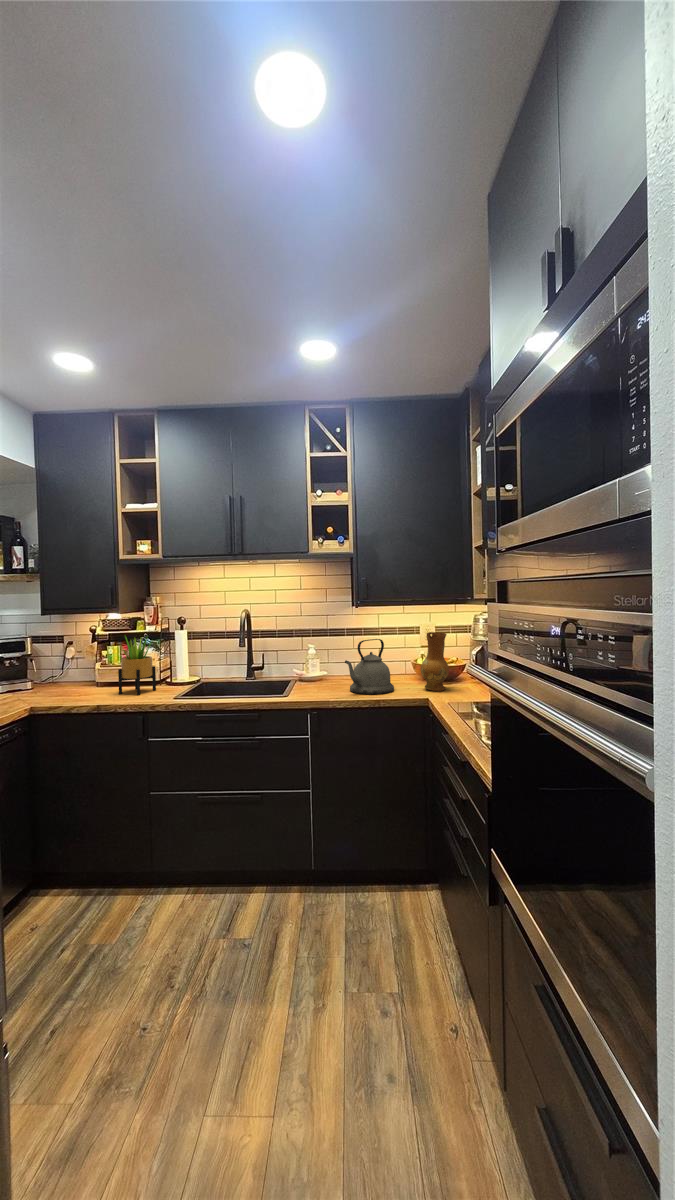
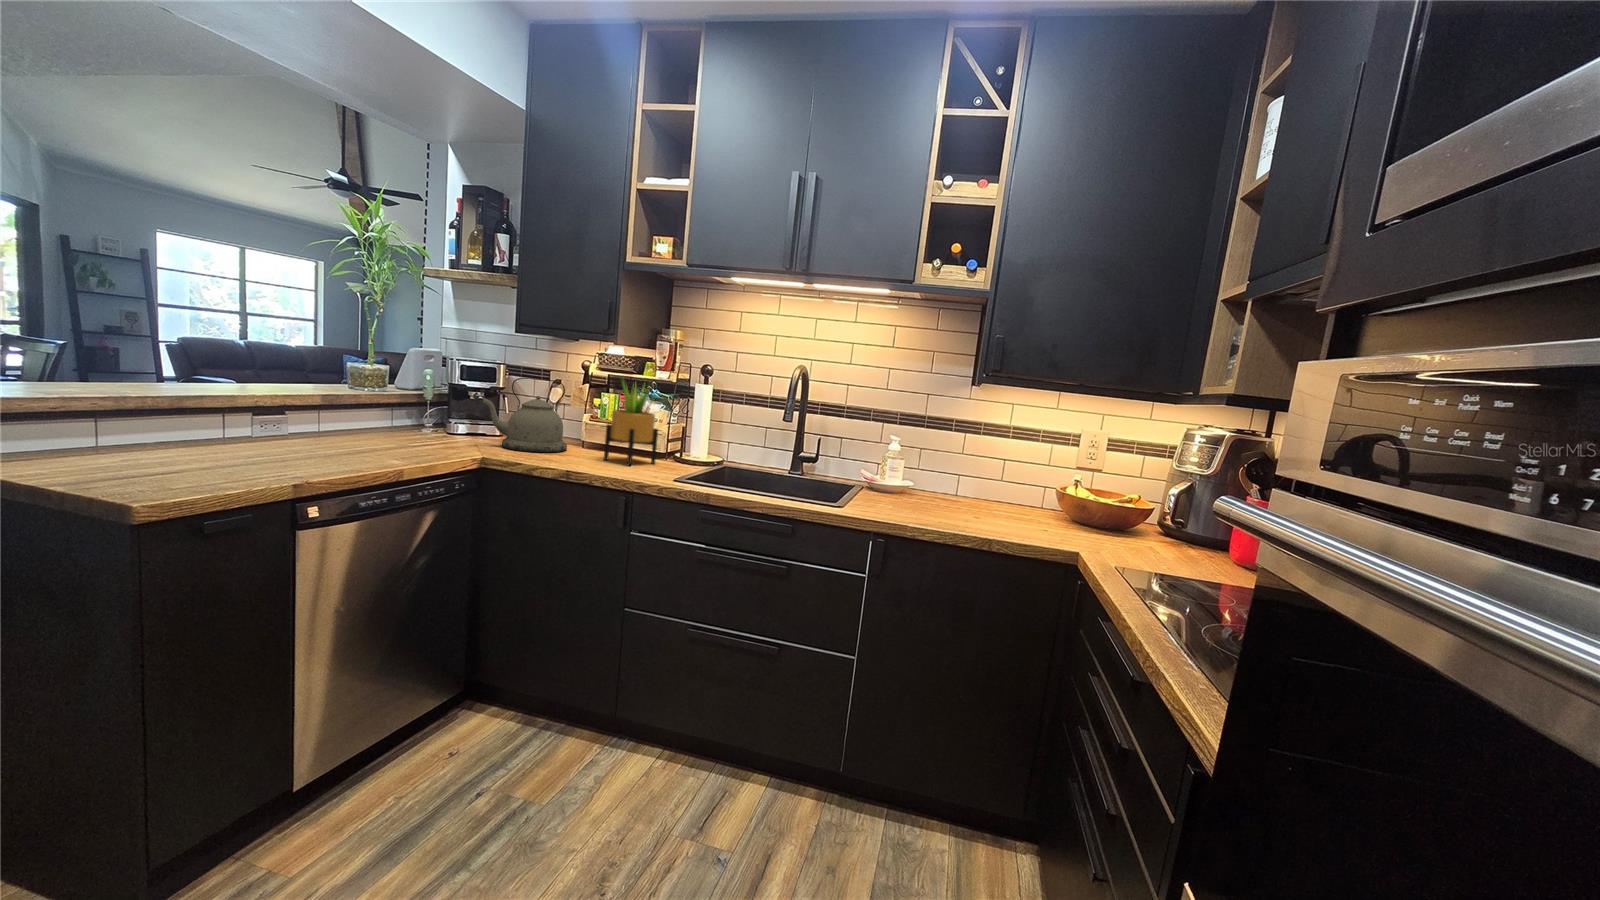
ceramic jug: present [421,632,449,691] -> none [1074,442,1135,545]
kettle: present [345,639,394,694] -> present [482,378,567,452]

